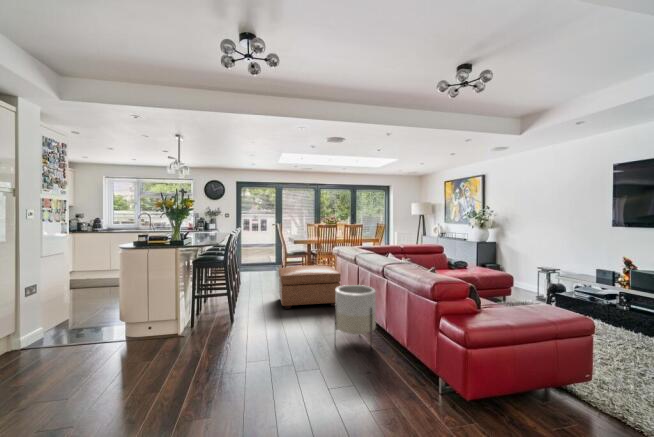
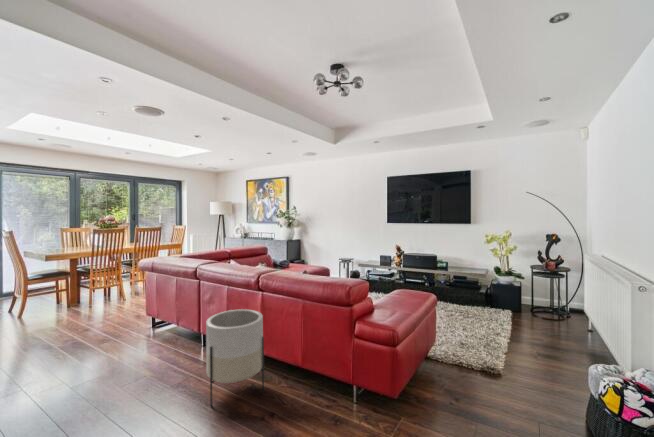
ottoman: present [279,265,341,309] -> none [43,289,171,376]

